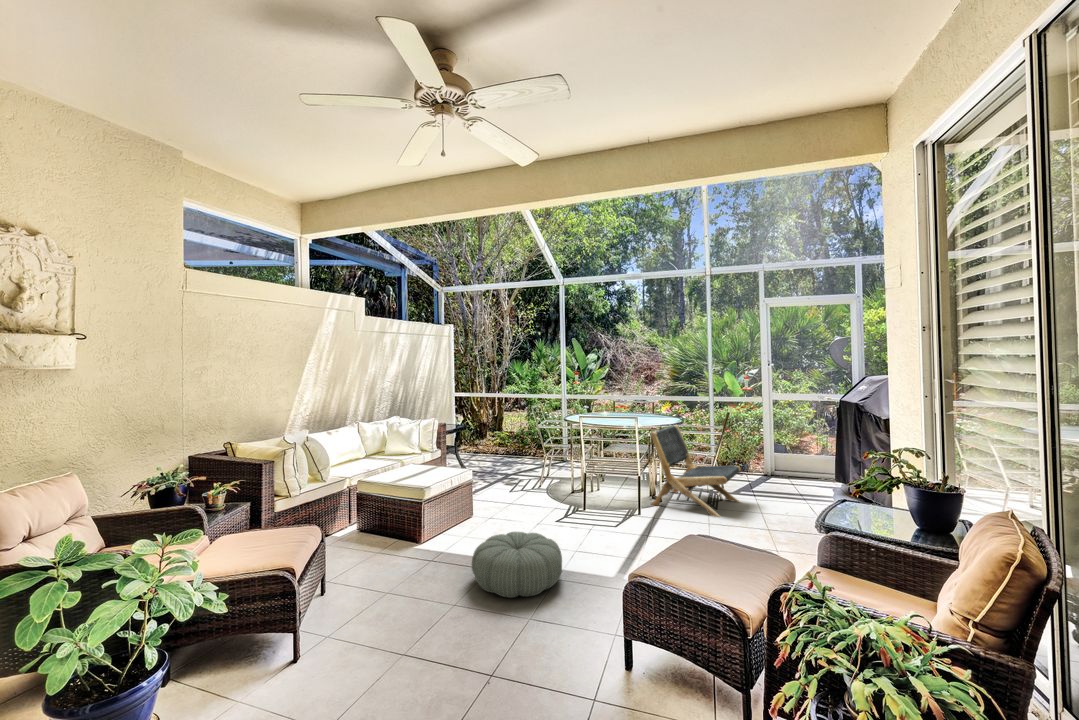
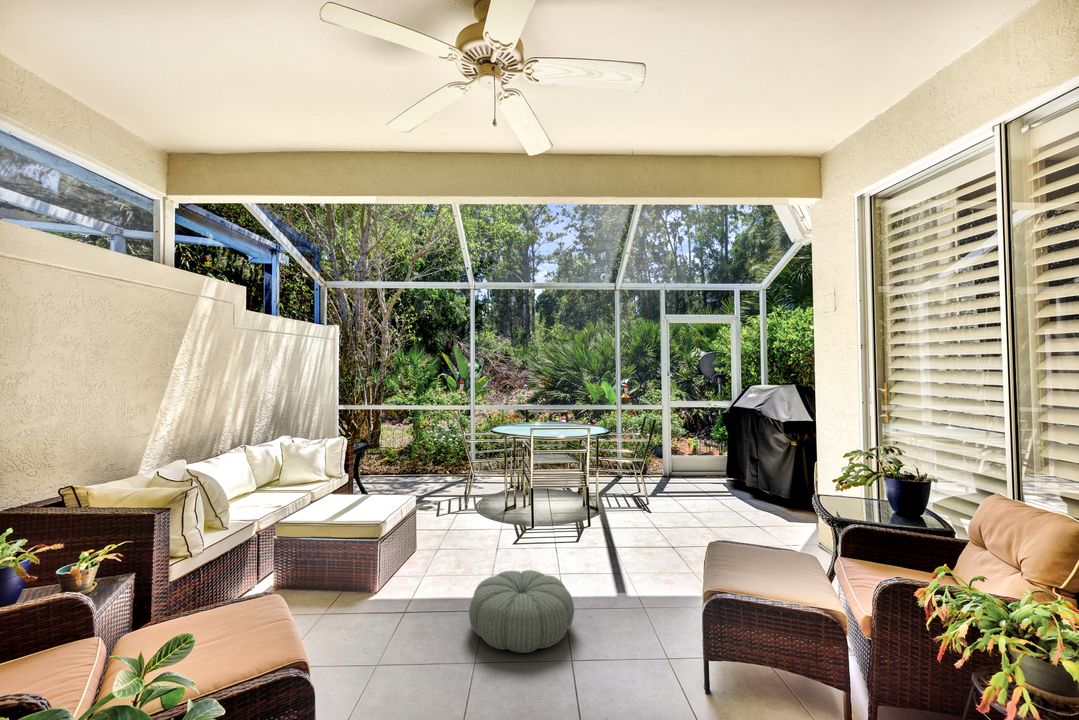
lounge chair: present [651,424,741,517] -> none [593,438,672,531]

